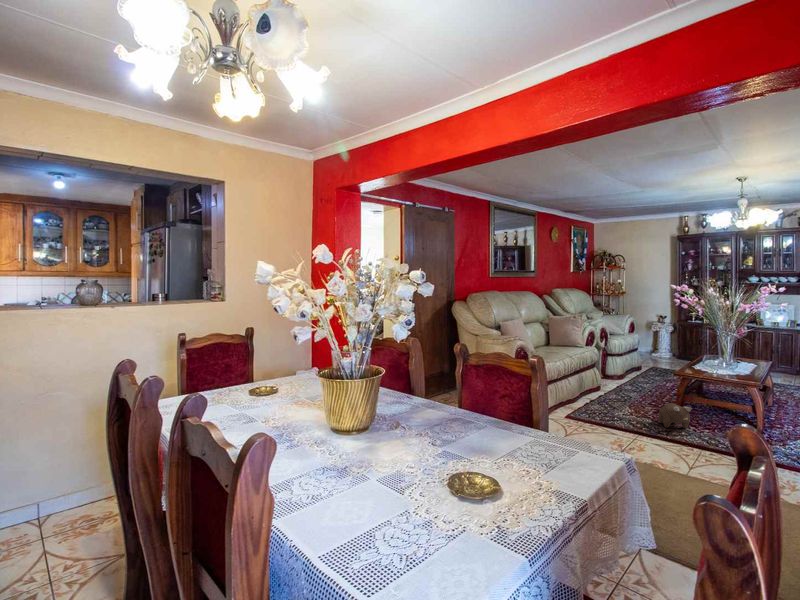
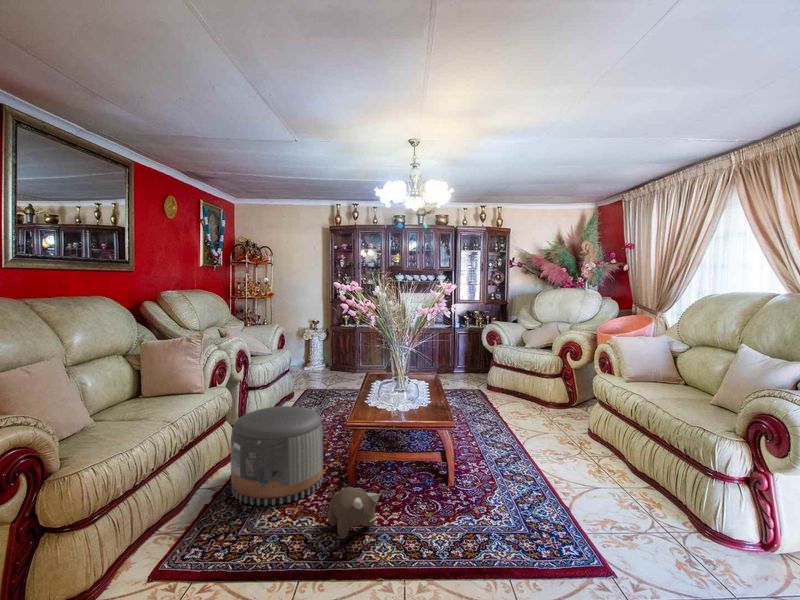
pouf: none [600,361,659,411] -> present [231,406,323,506]

